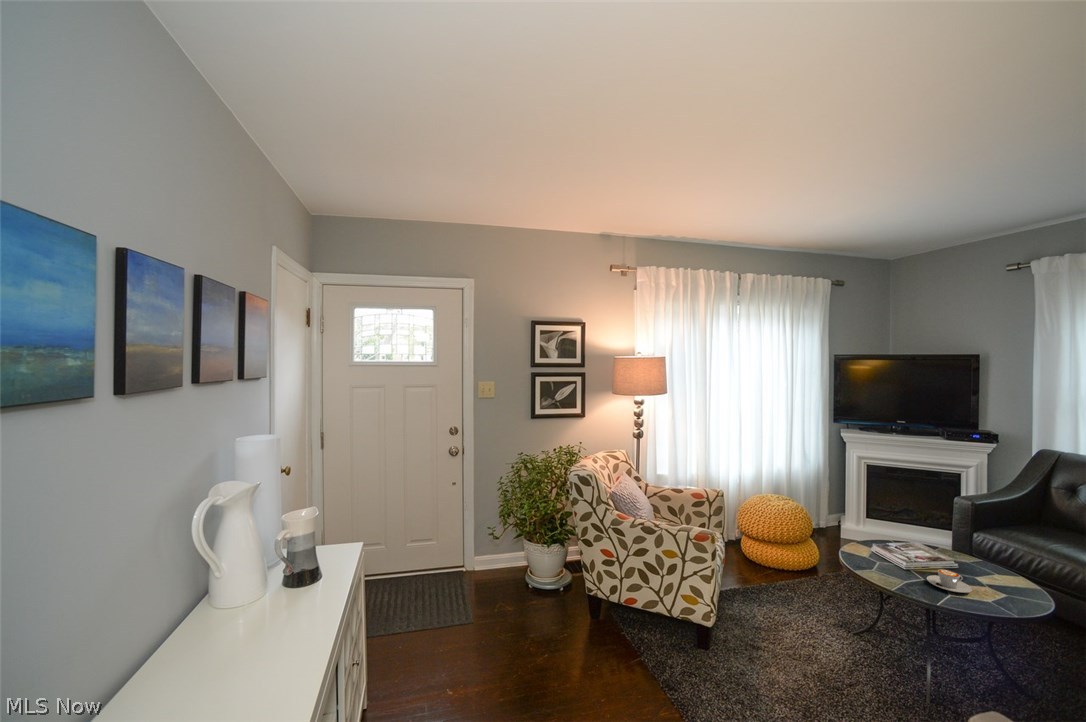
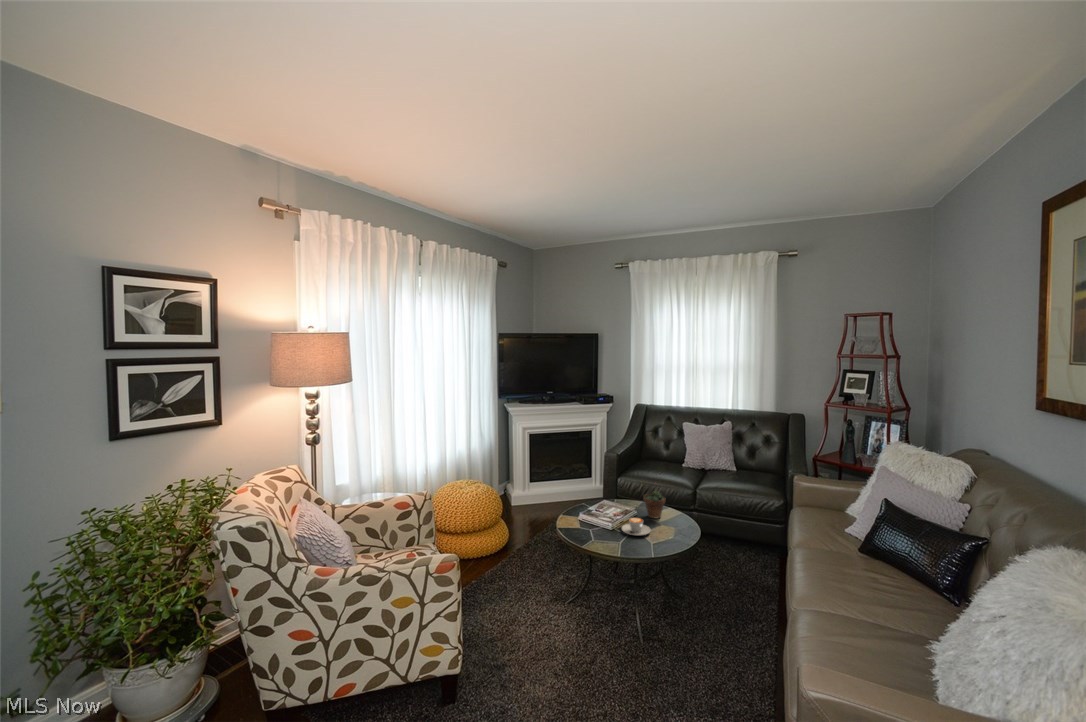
succulent plant: none [976,540,1014,586] -> present [643,491,665,518]

